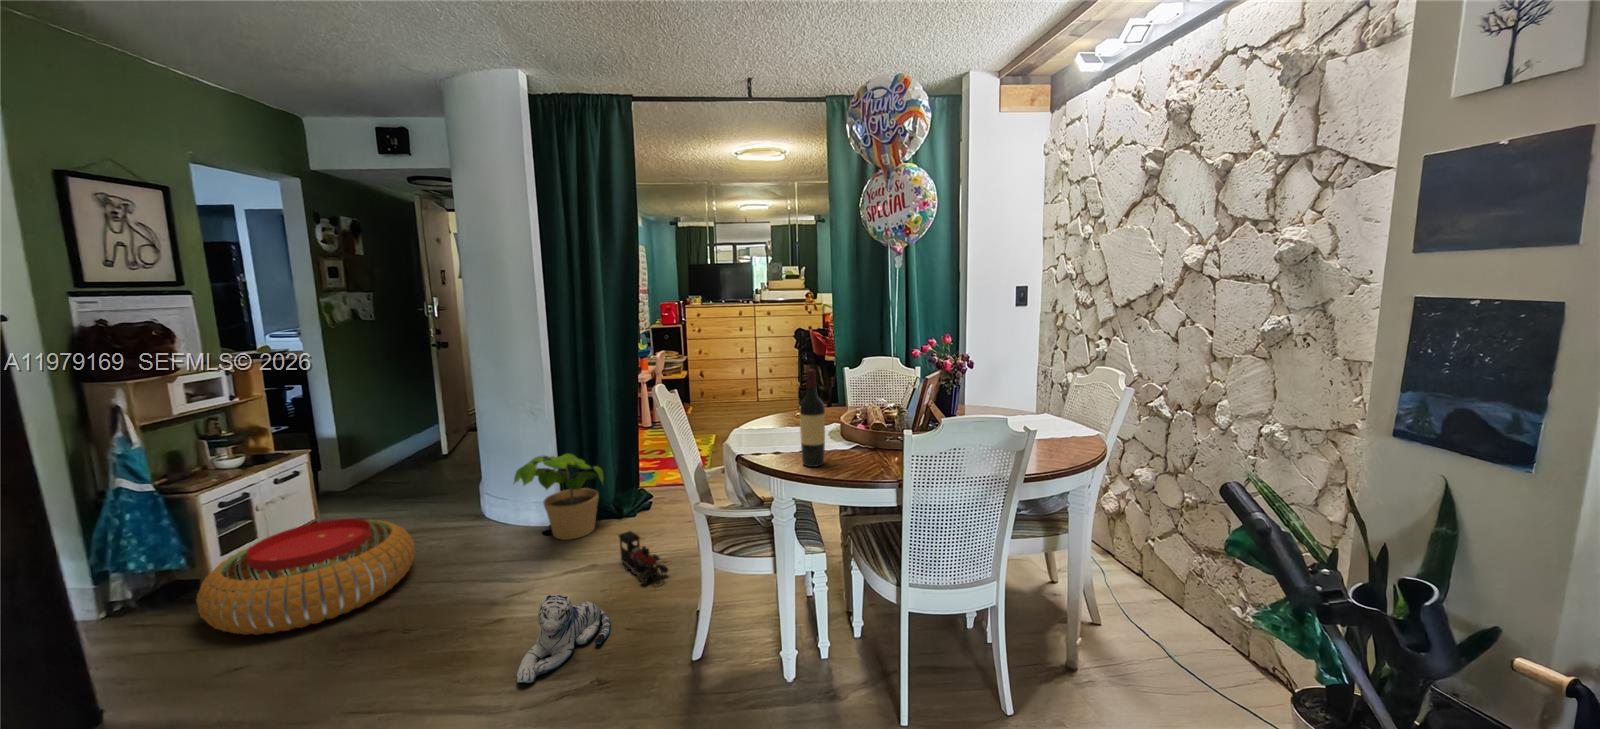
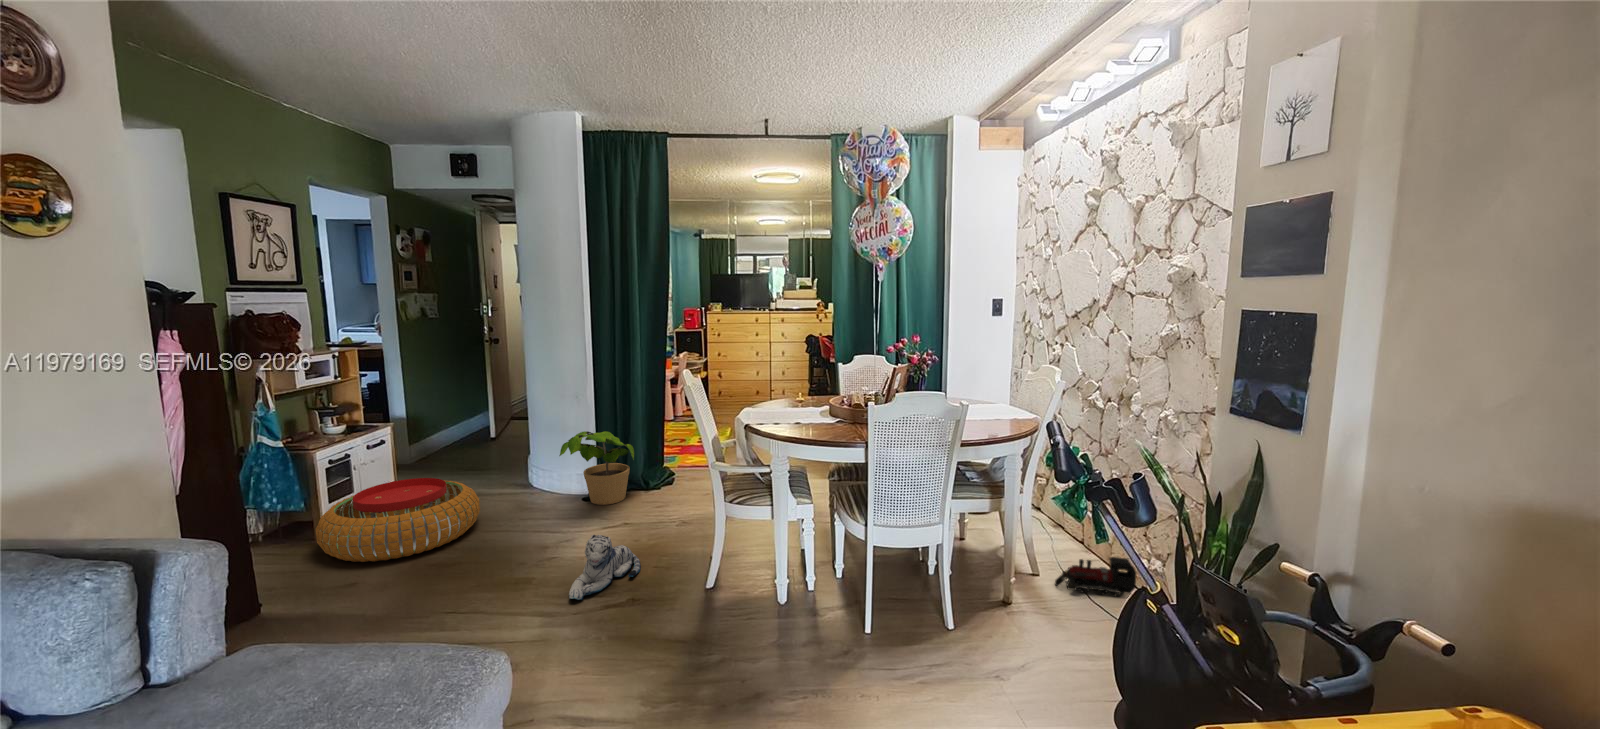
wine bottle: present [800,369,825,467] -> none [794,358,814,434]
toy train: present [619,531,668,582] -> present [1055,557,1136,597]

